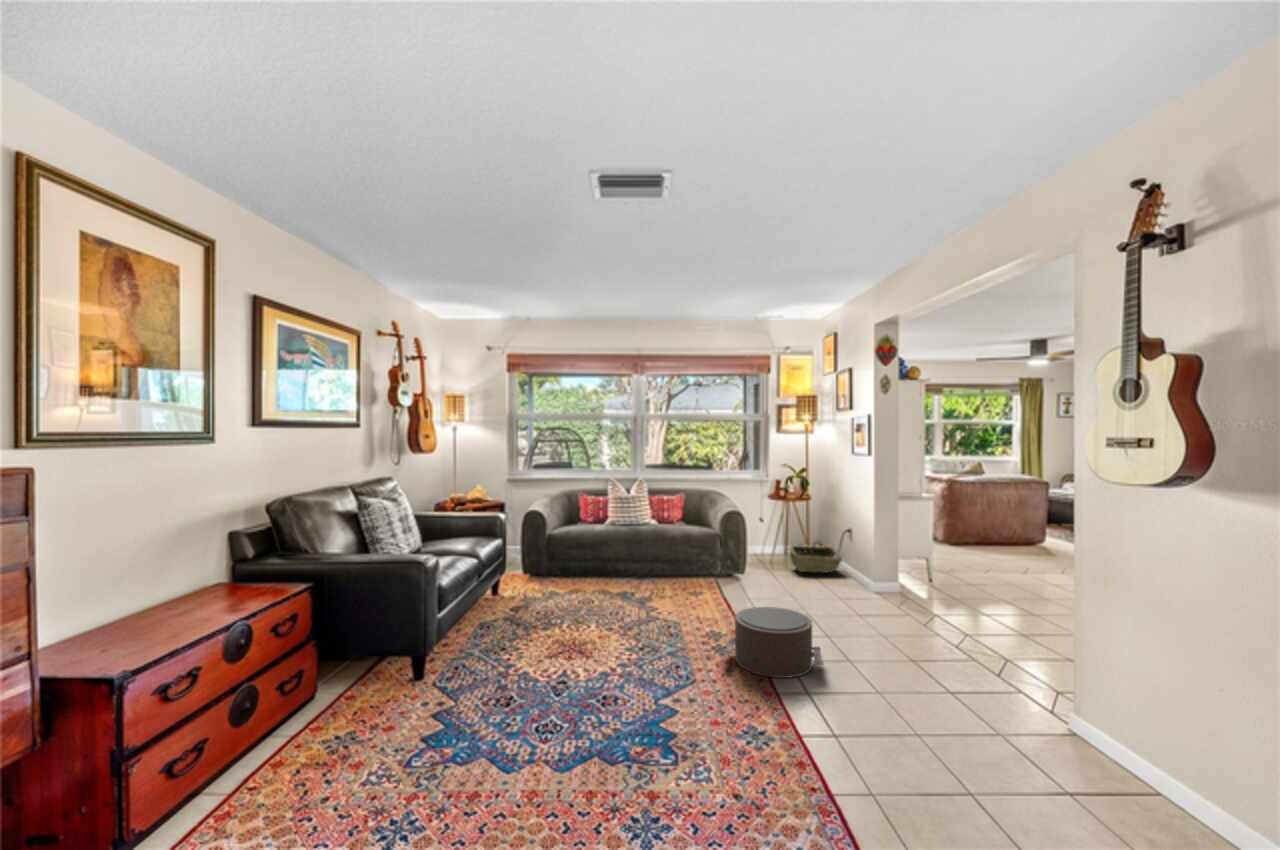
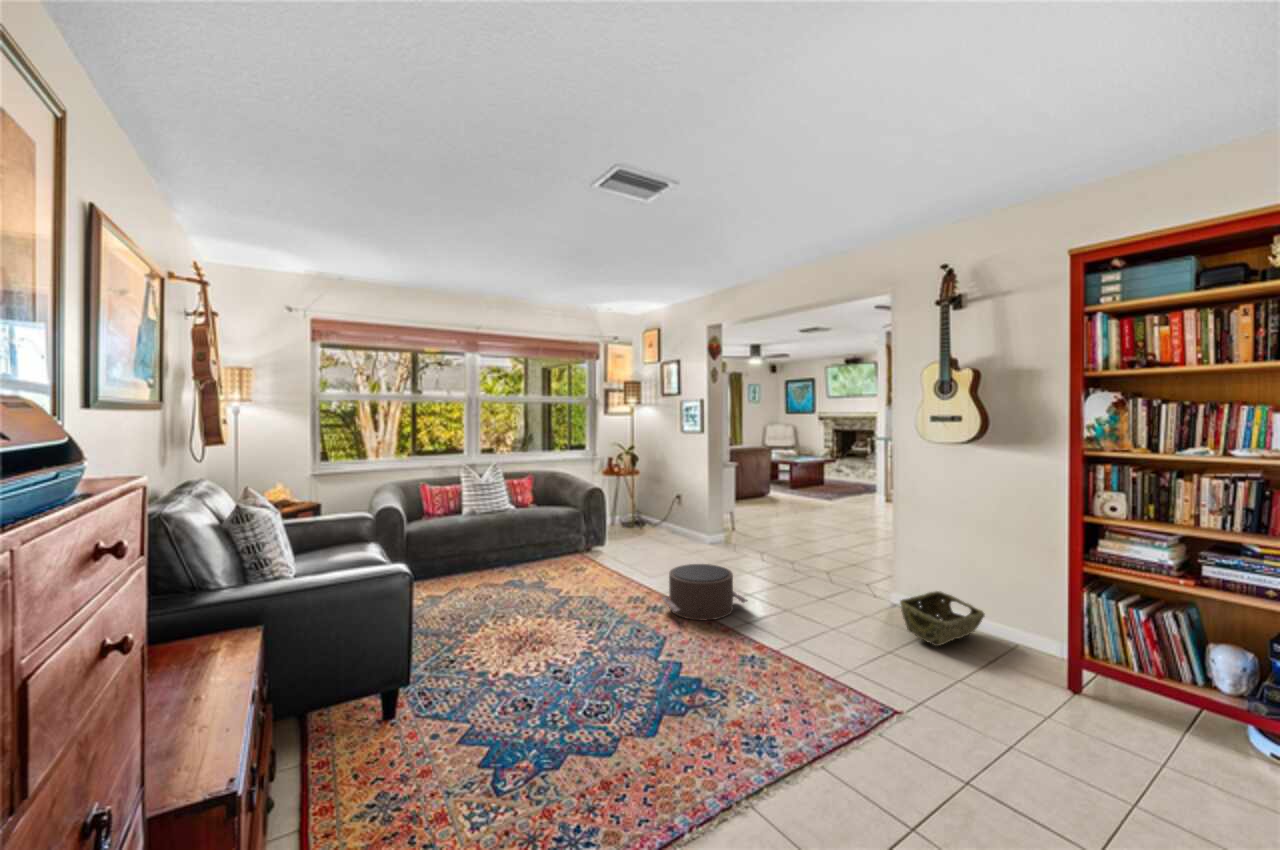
woven basket: present [789,545,842,573] -> present [900,591,984,646]

